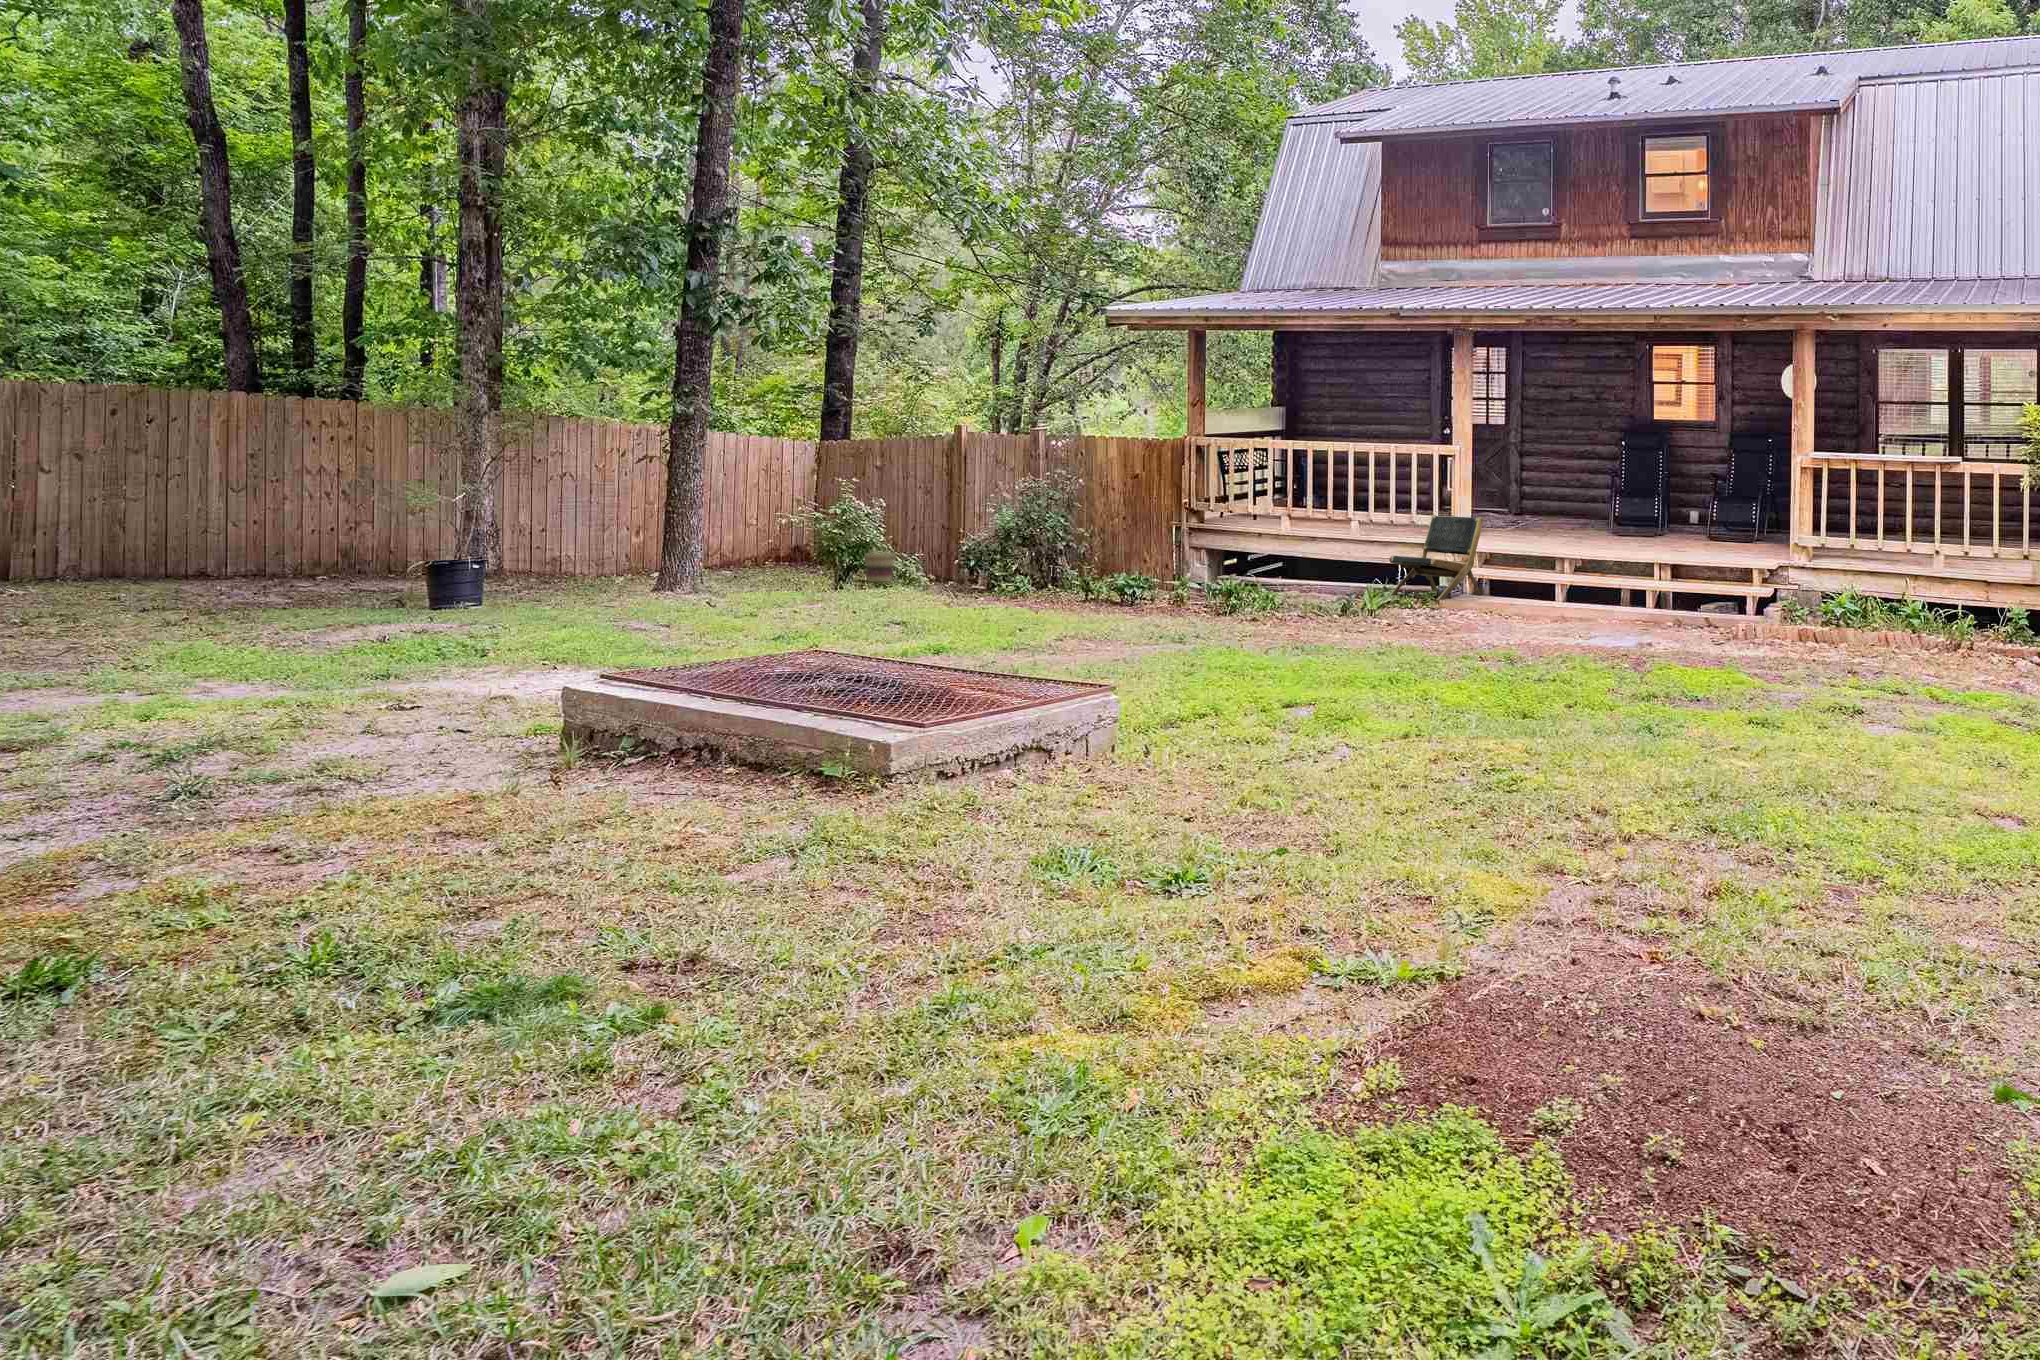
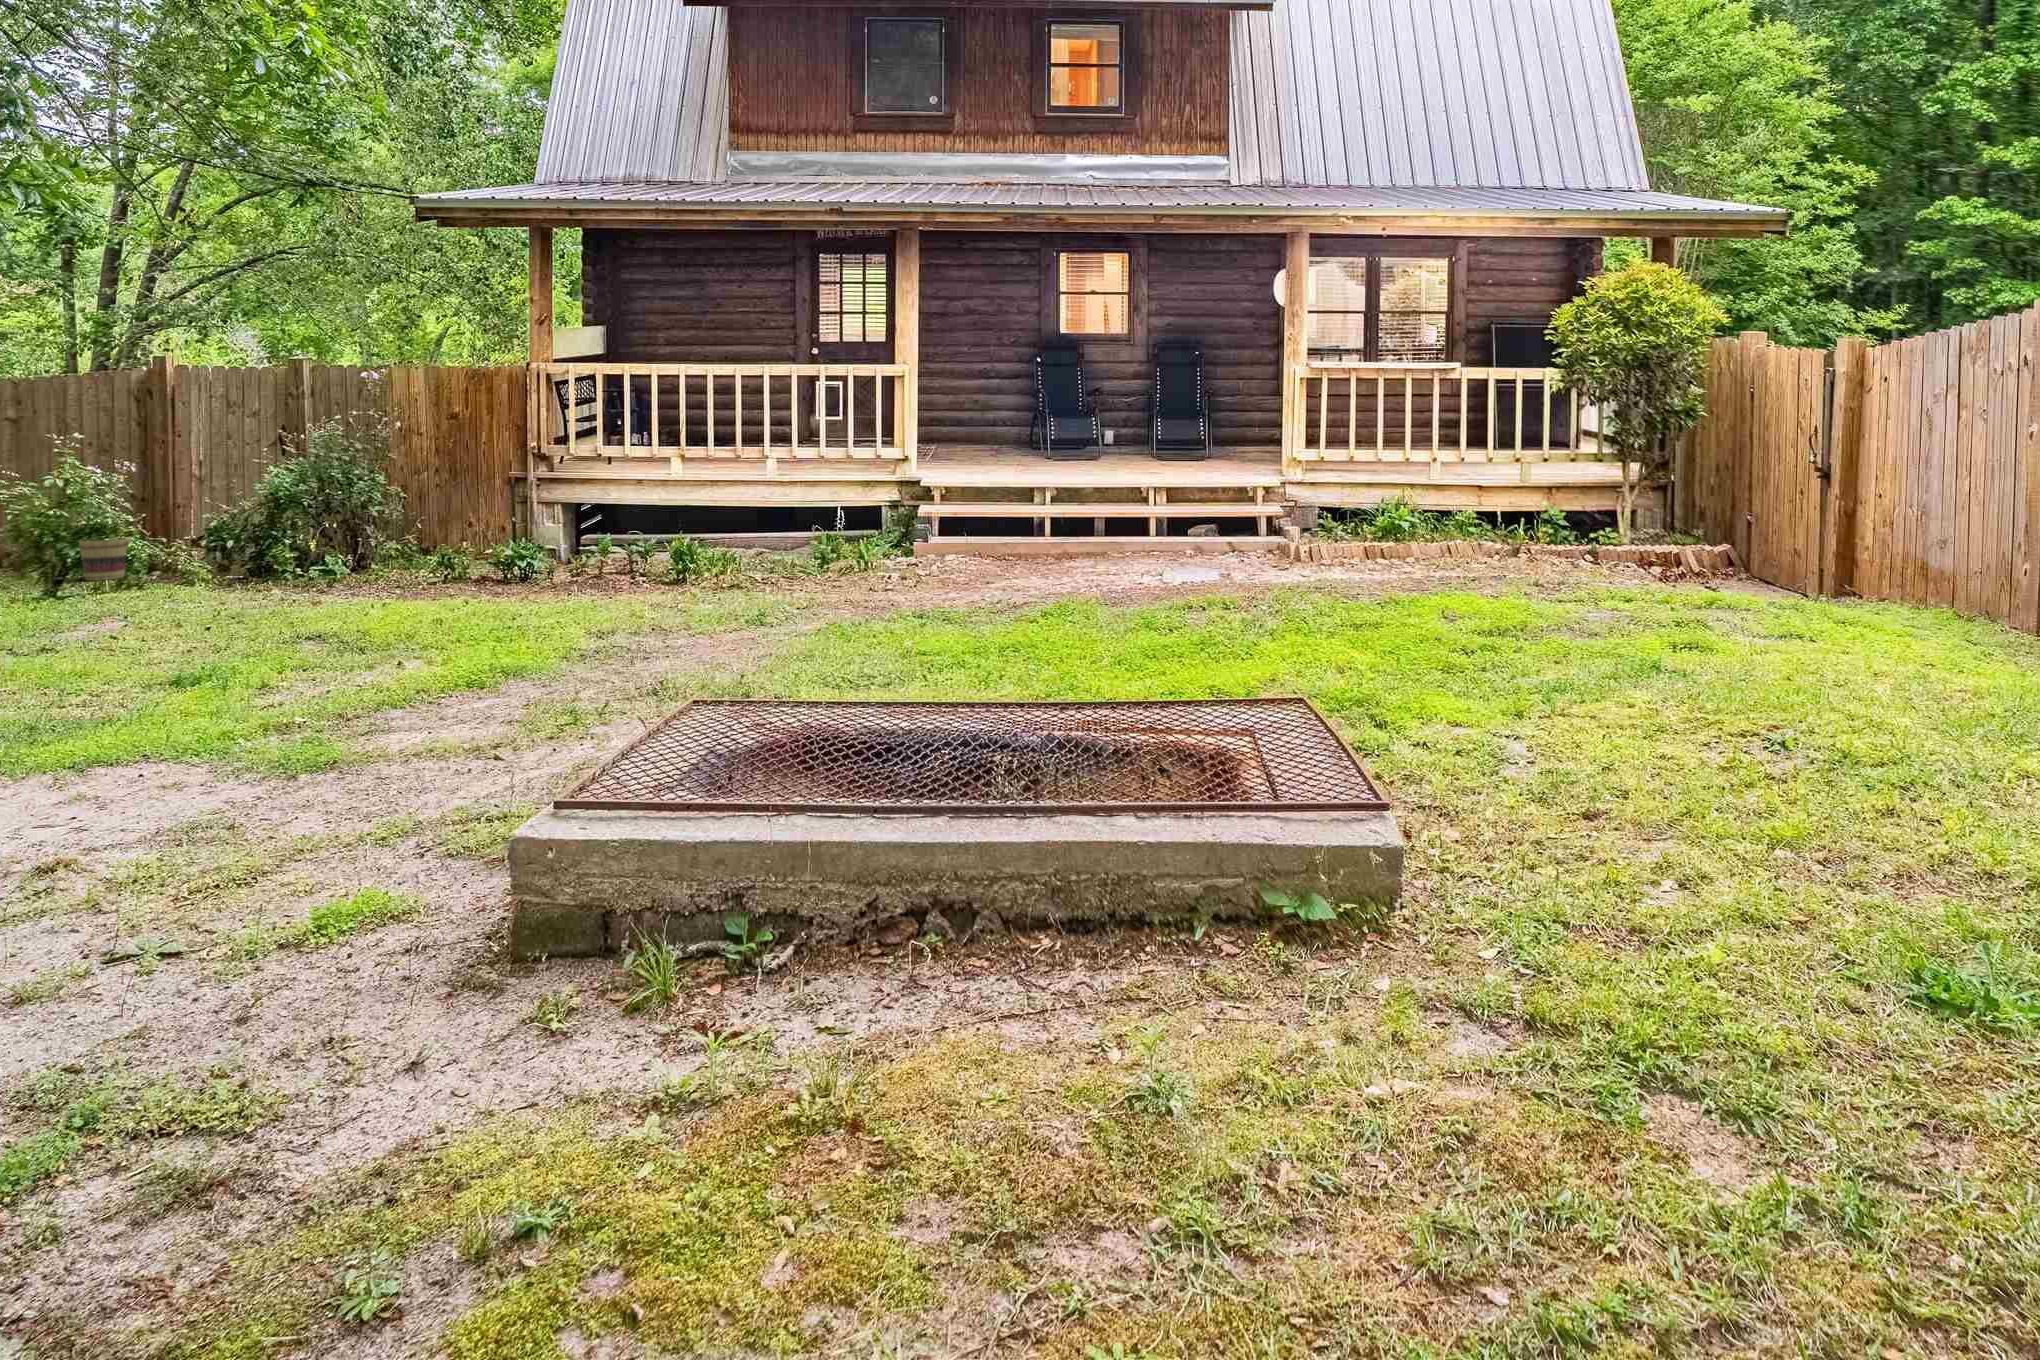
lounge chair: present [1389,515,1483,600] -> none [848,445,948,544]

